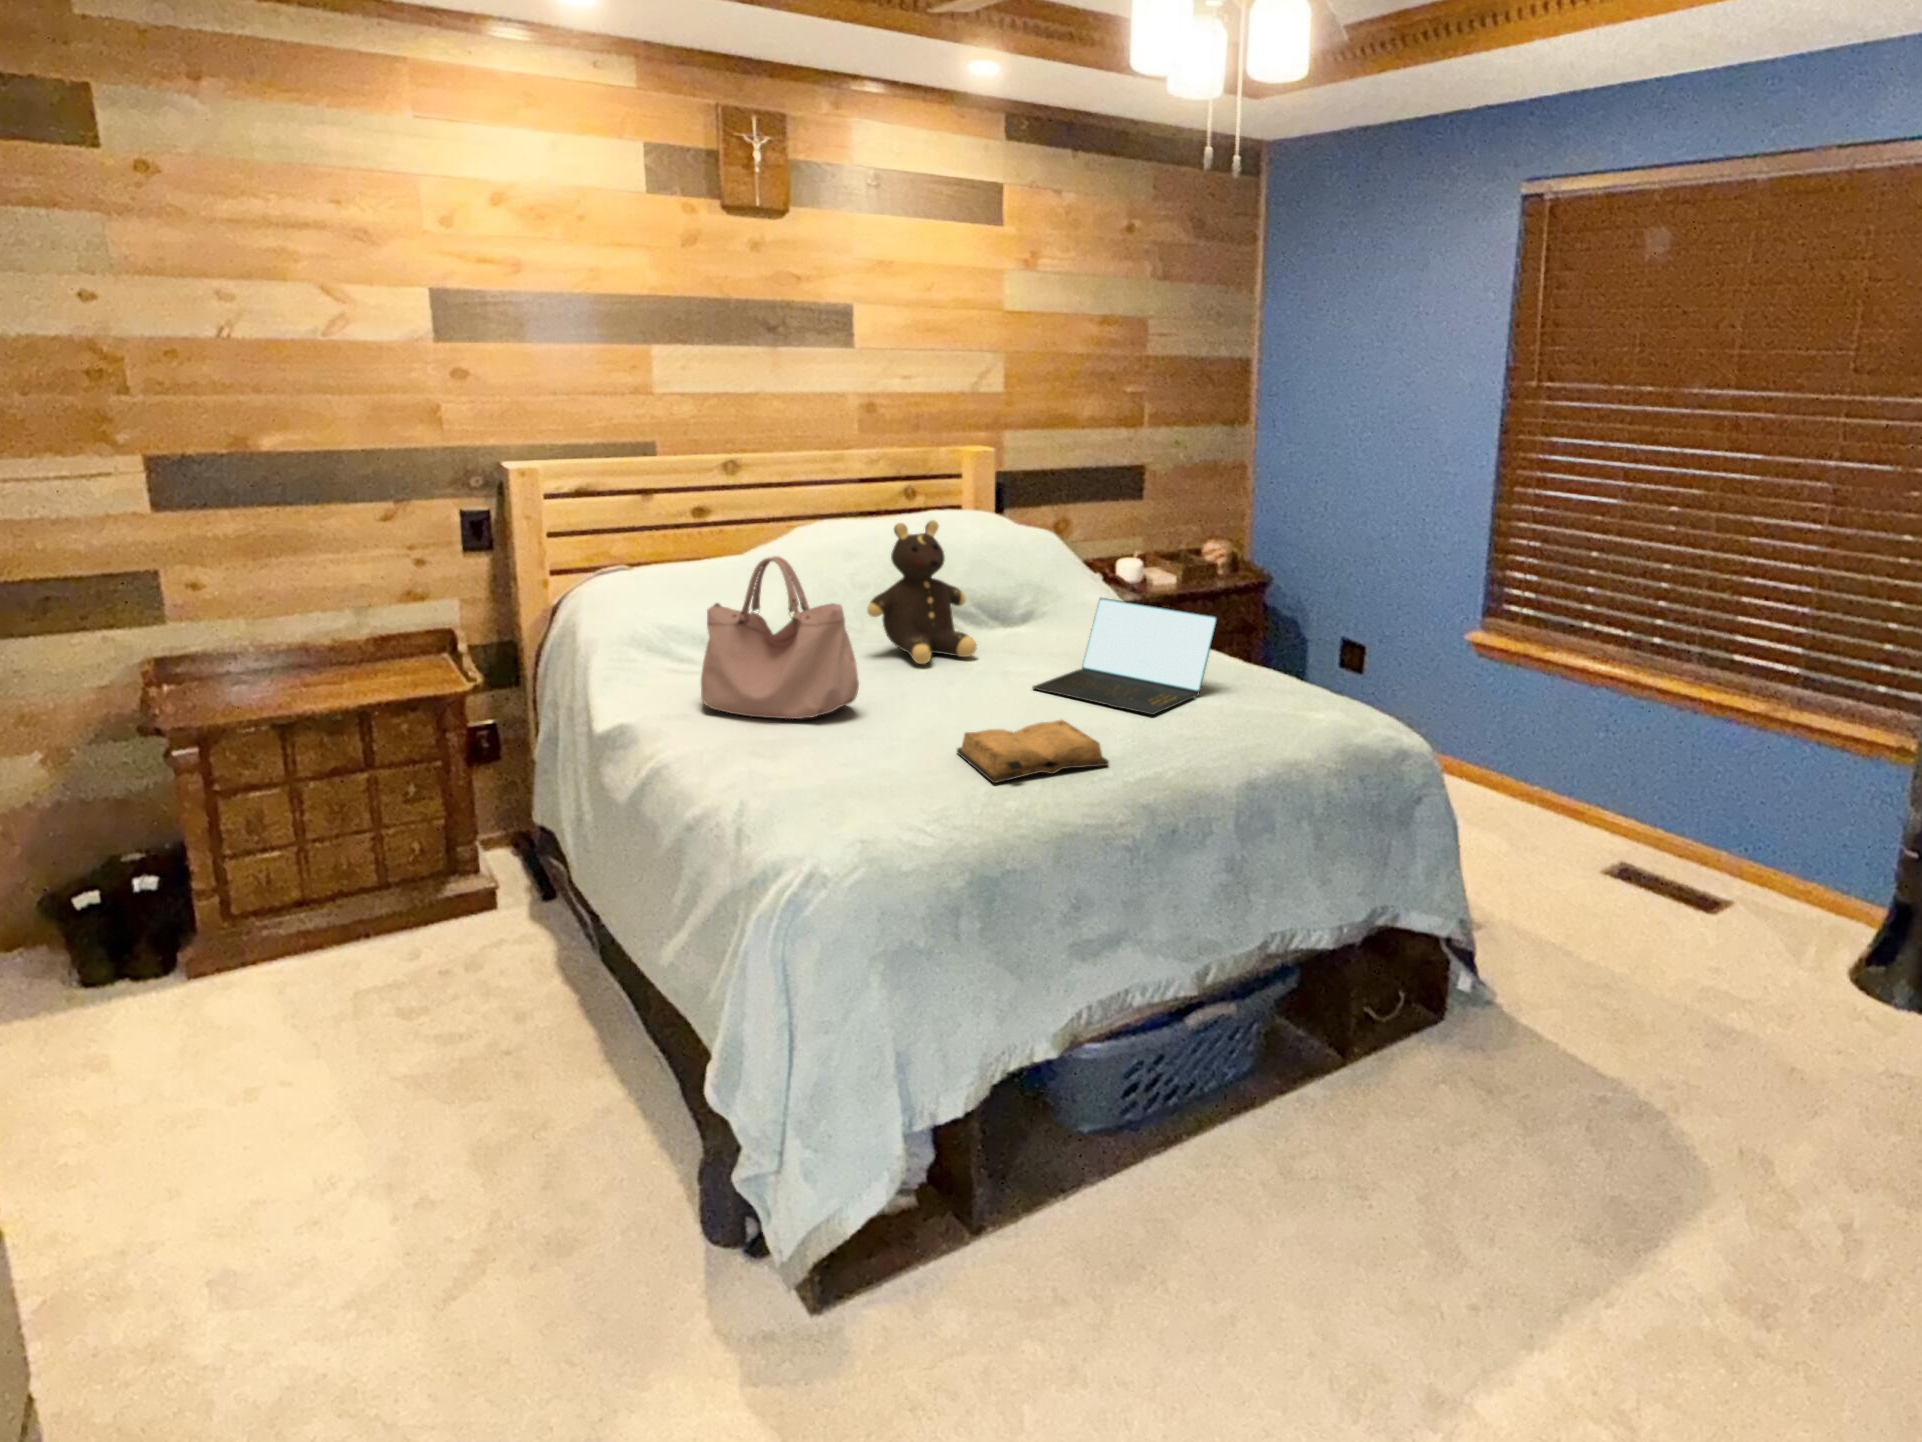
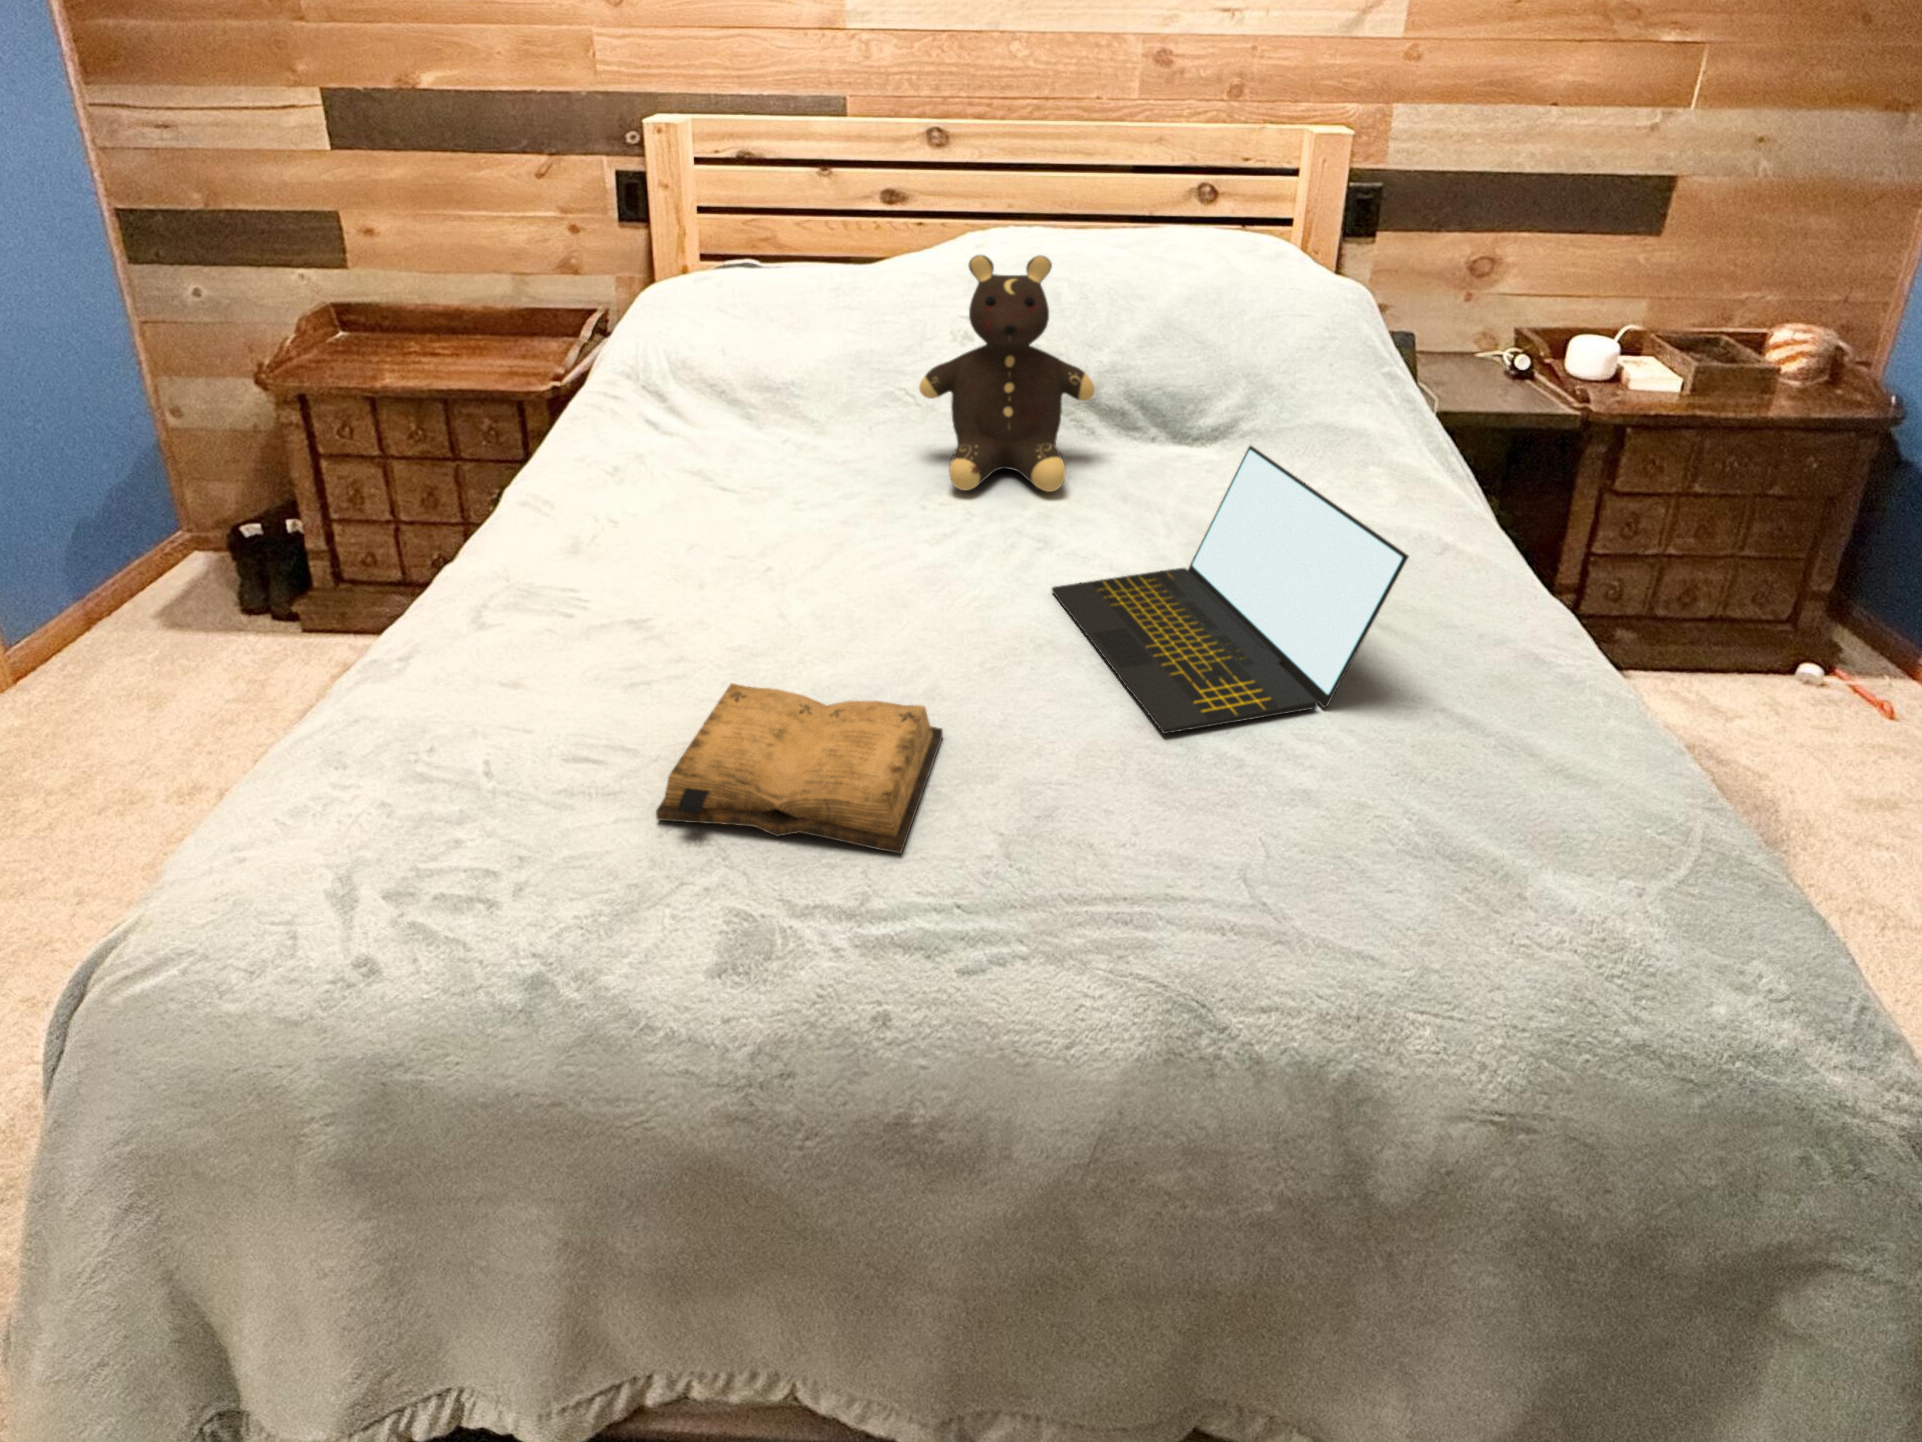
handbag: present [701,556,859,719] -> none [576,297,754,561]

